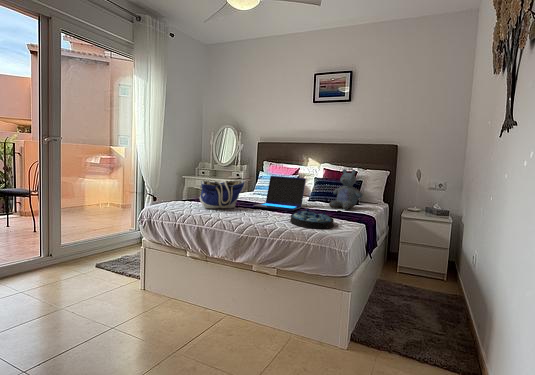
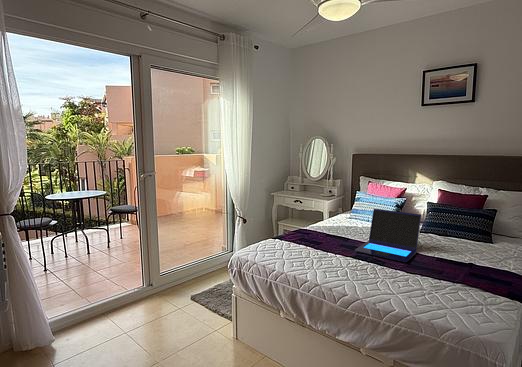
stuffed bear: present [329,169,363,210] -> none [454,201,505,257]
tote bag: present [200,180,244,208] -> none [292,222,344,257]
serving tray: present [290,208,334,229] -> none [410,271,478,315]

